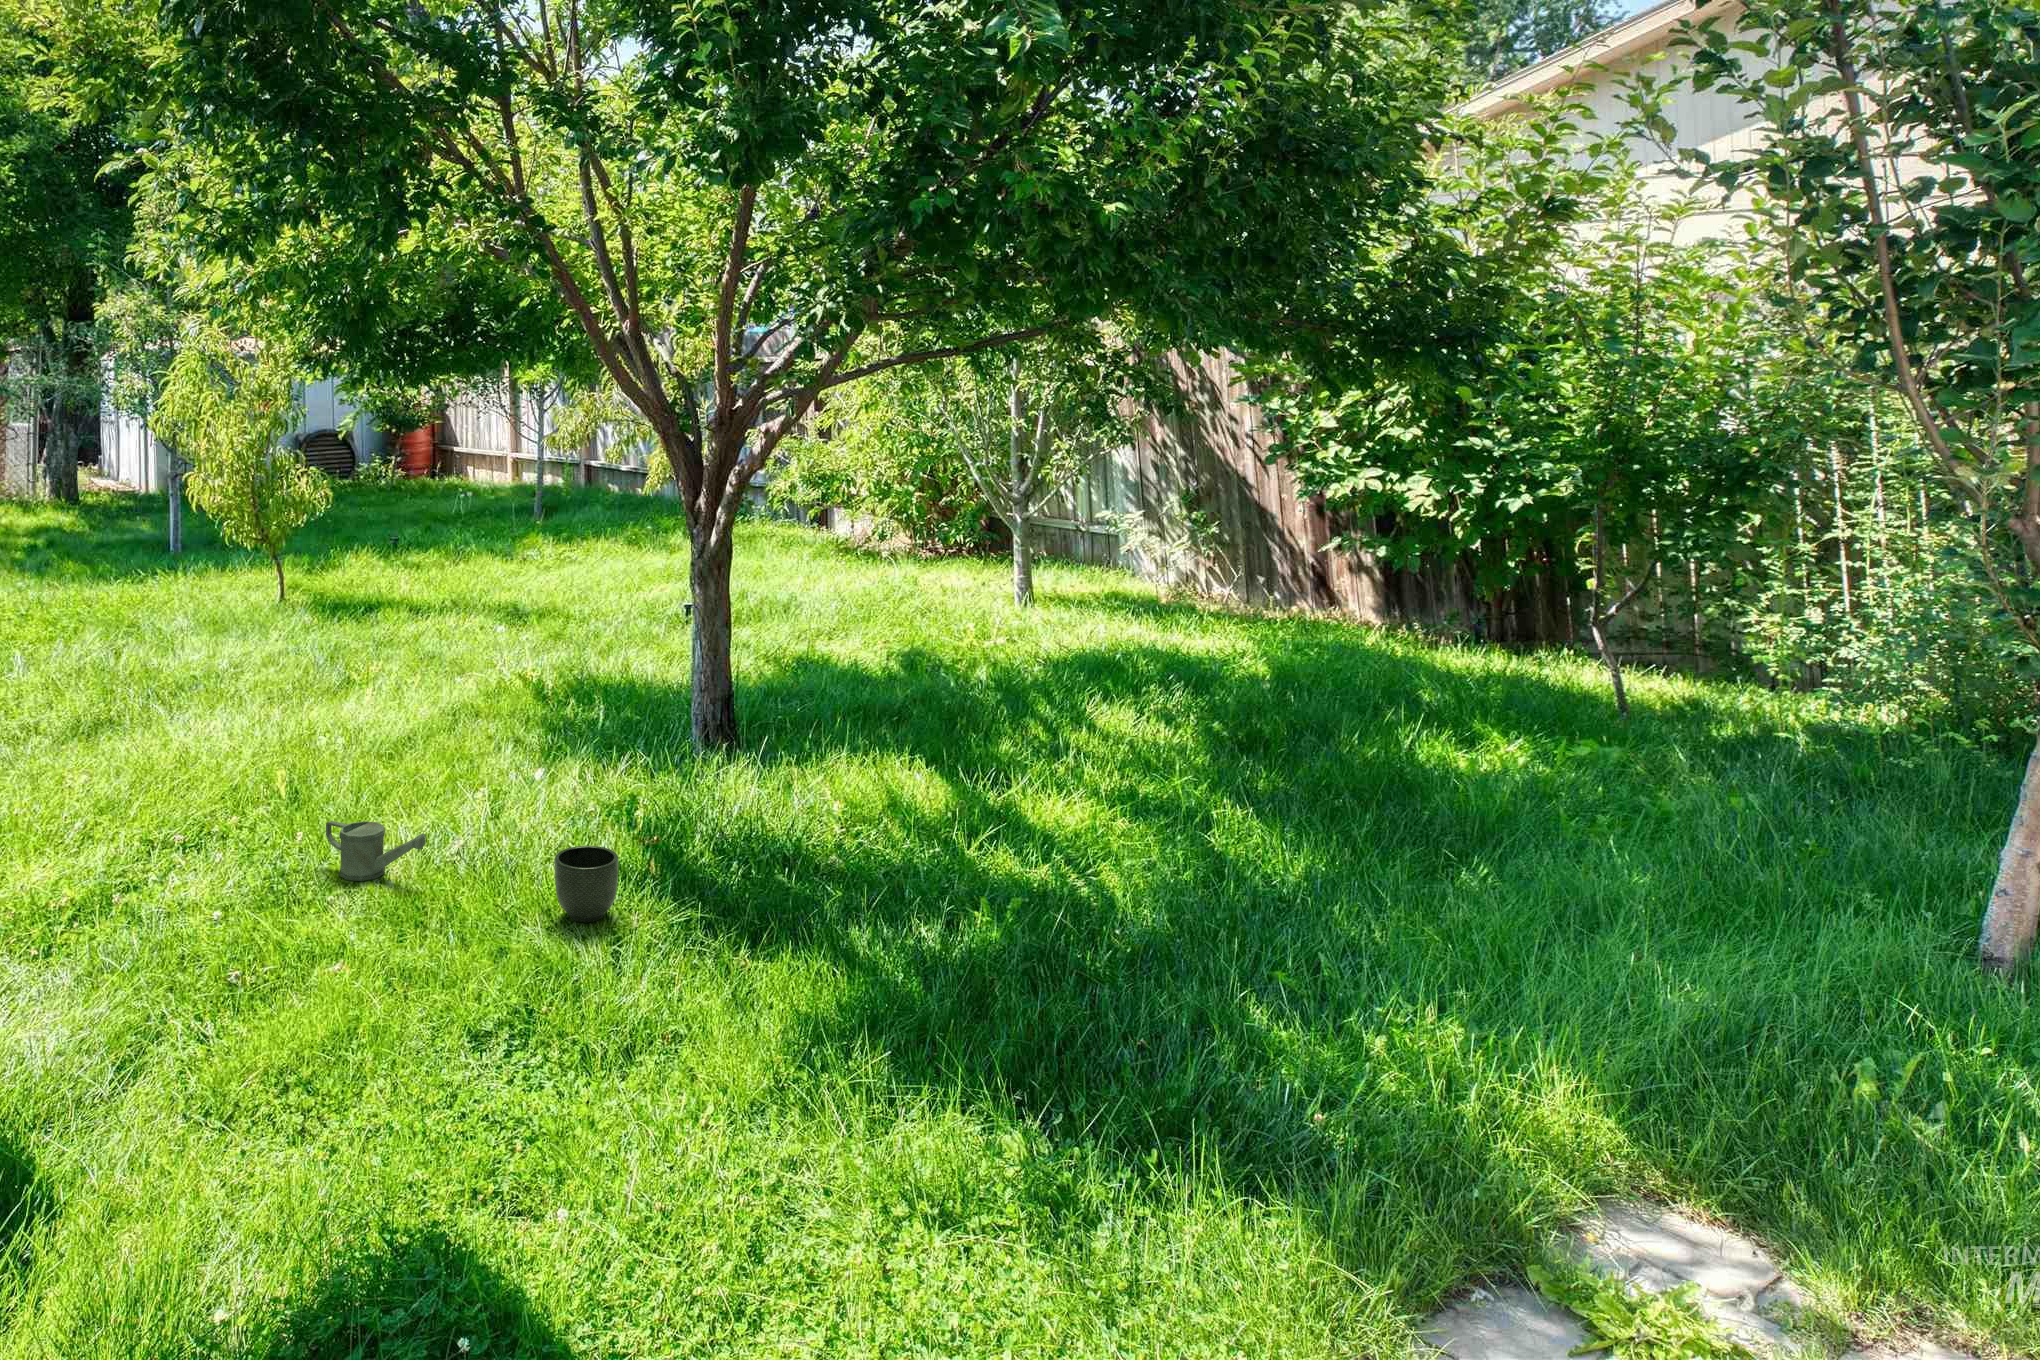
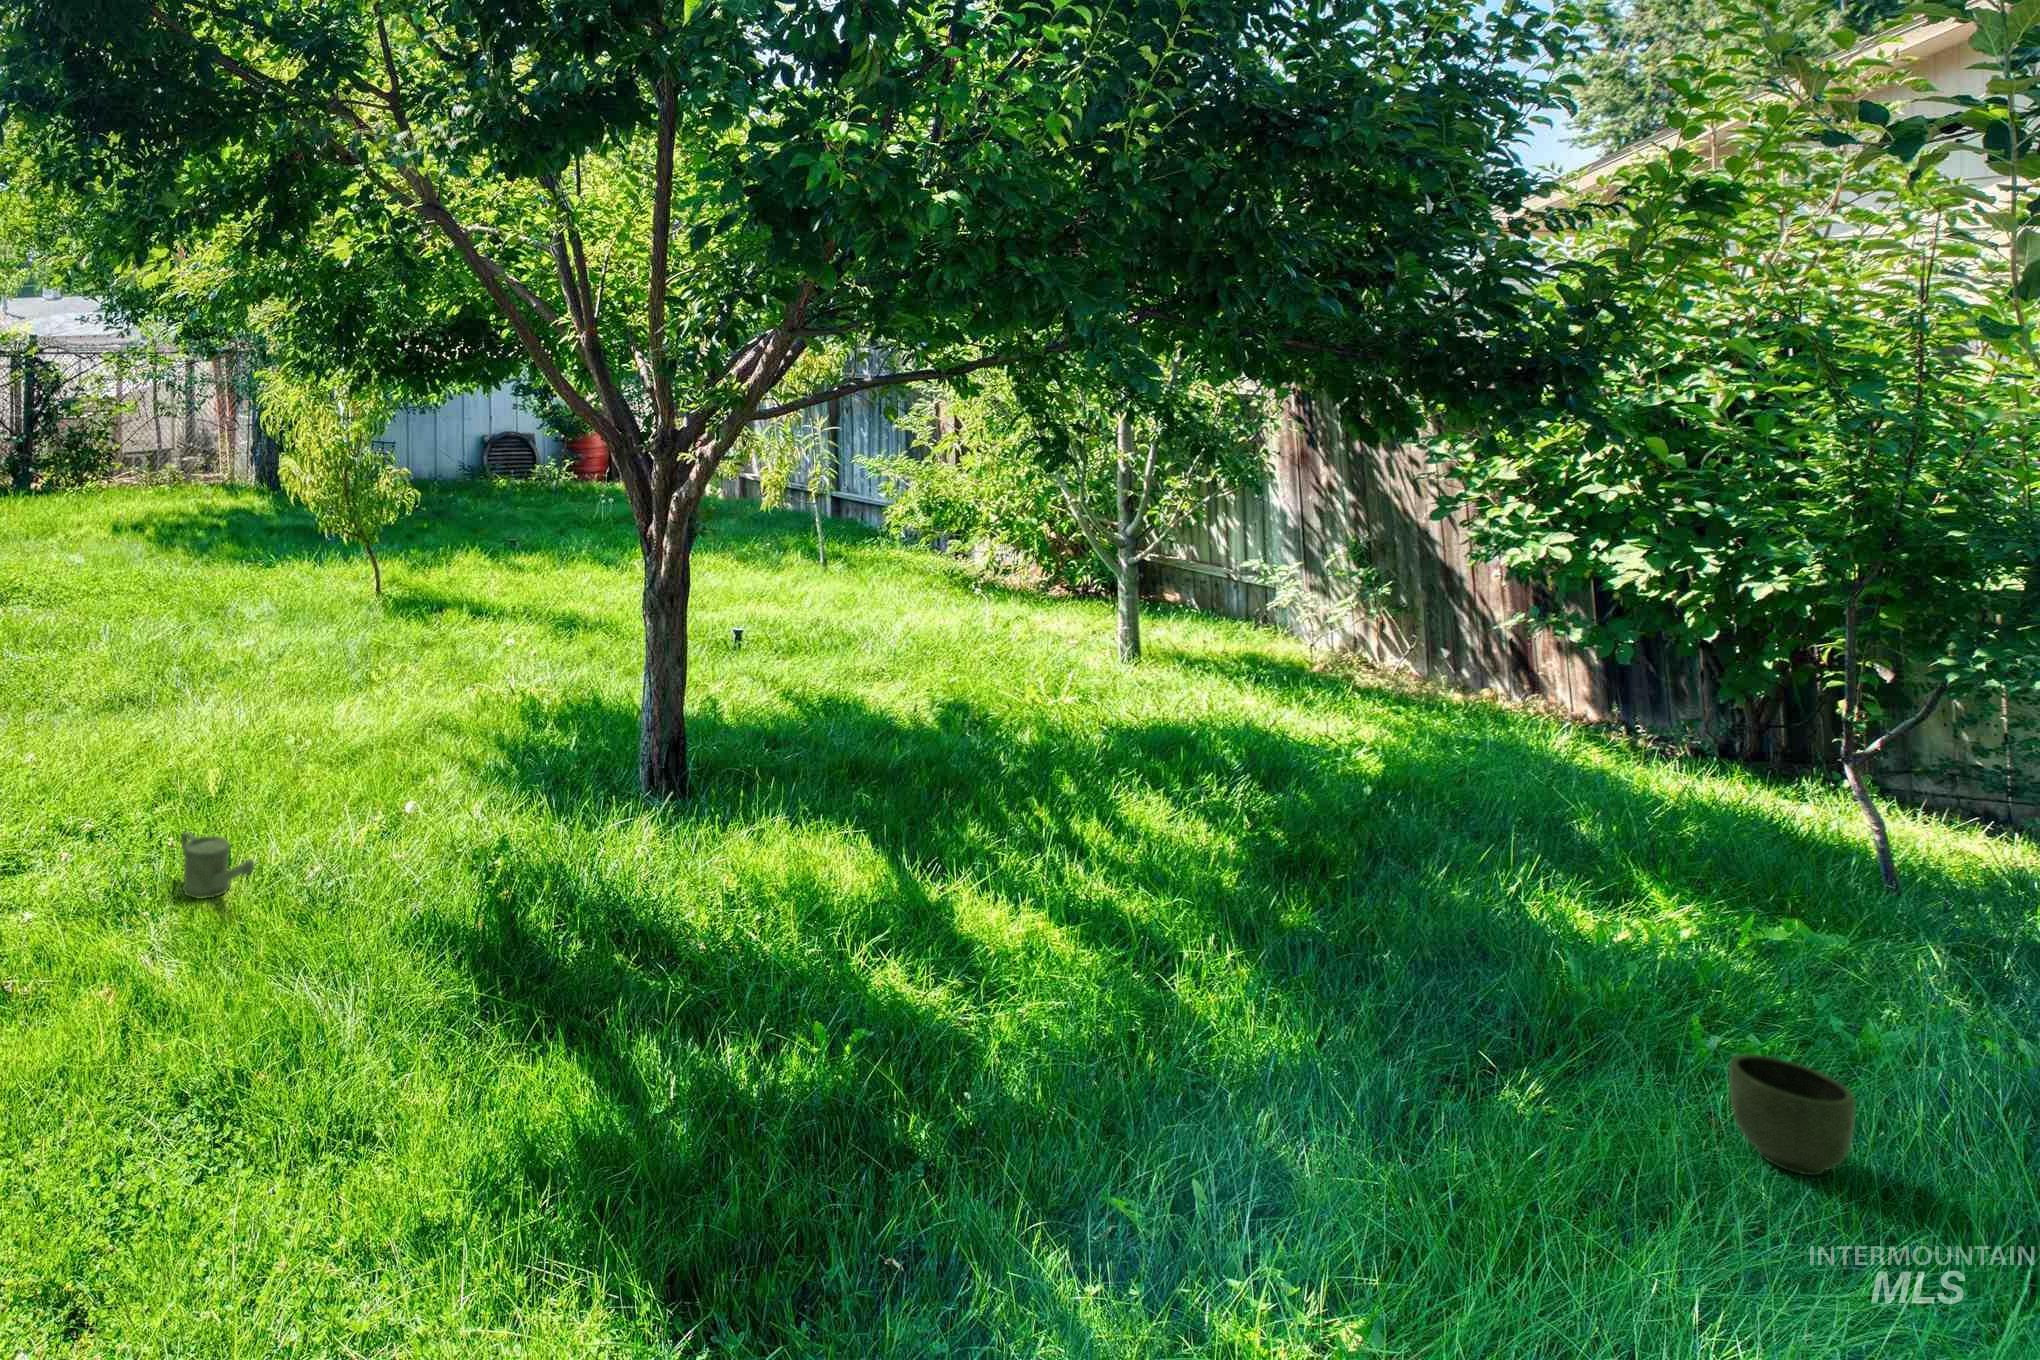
planter: present [554,846,618,923] -> present [1729,1054,1855,1176]

